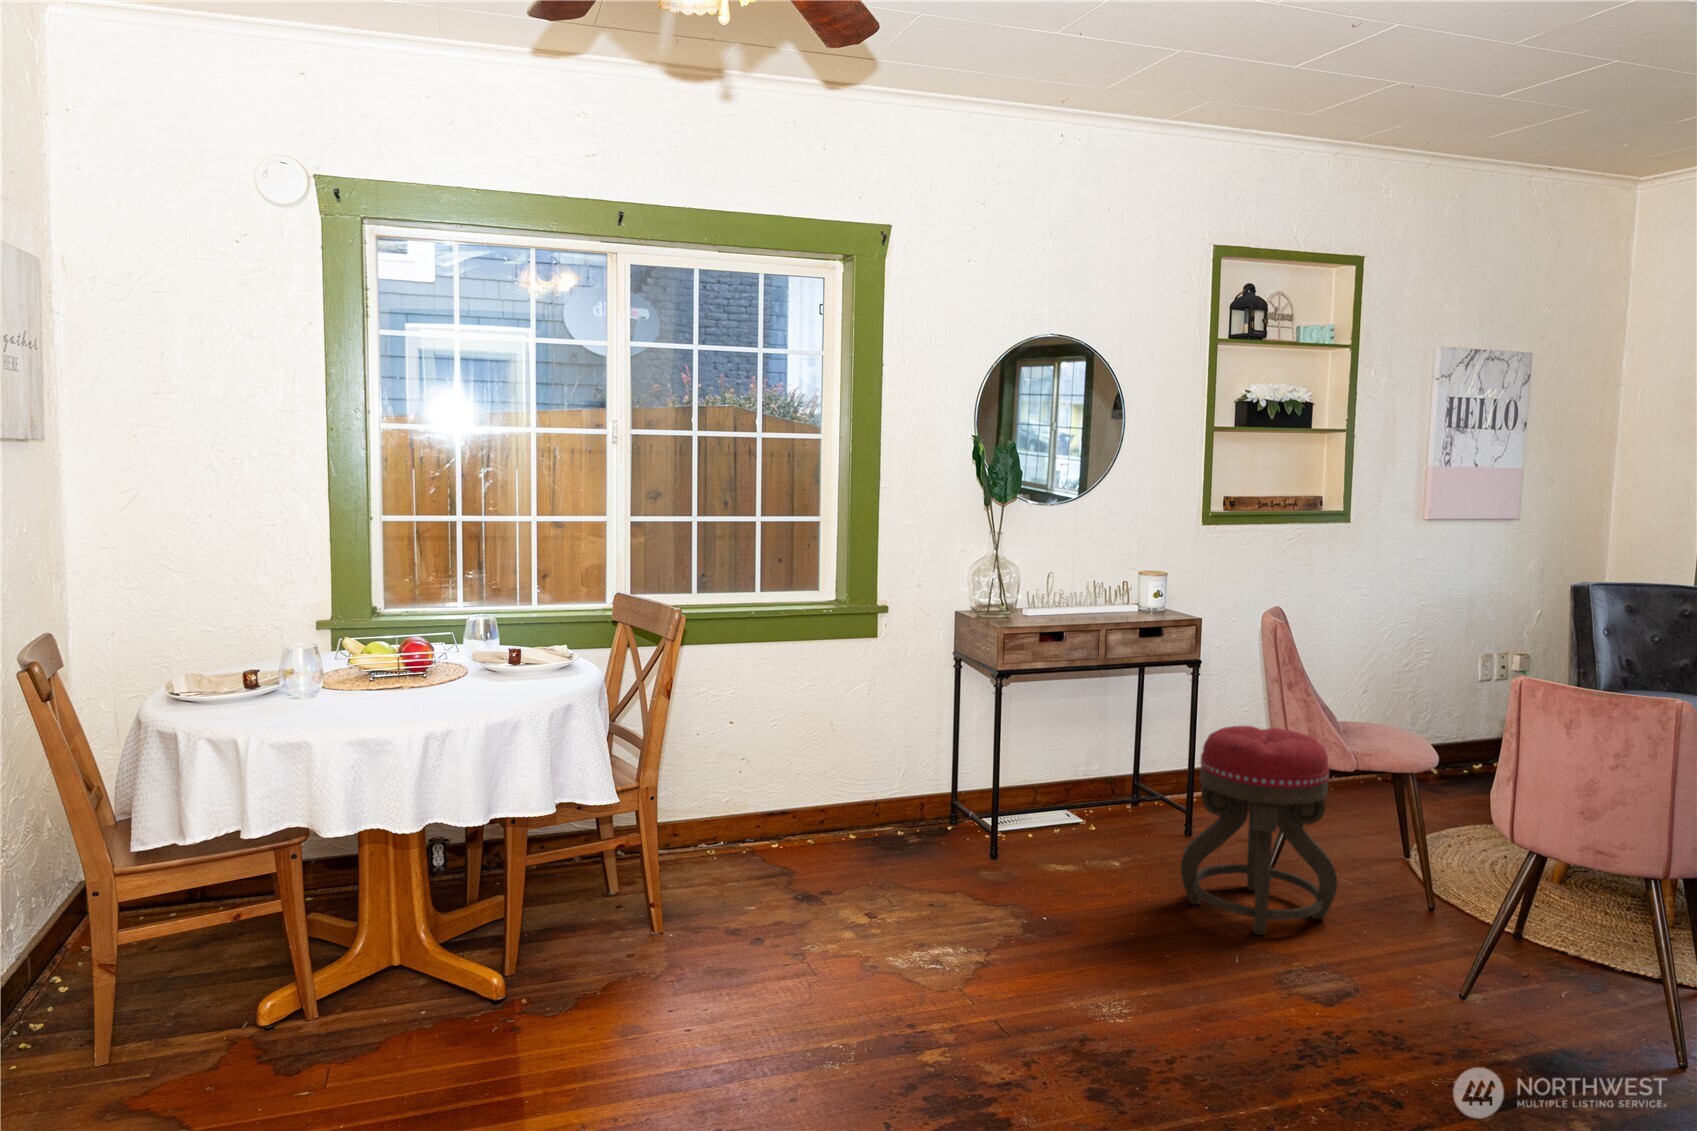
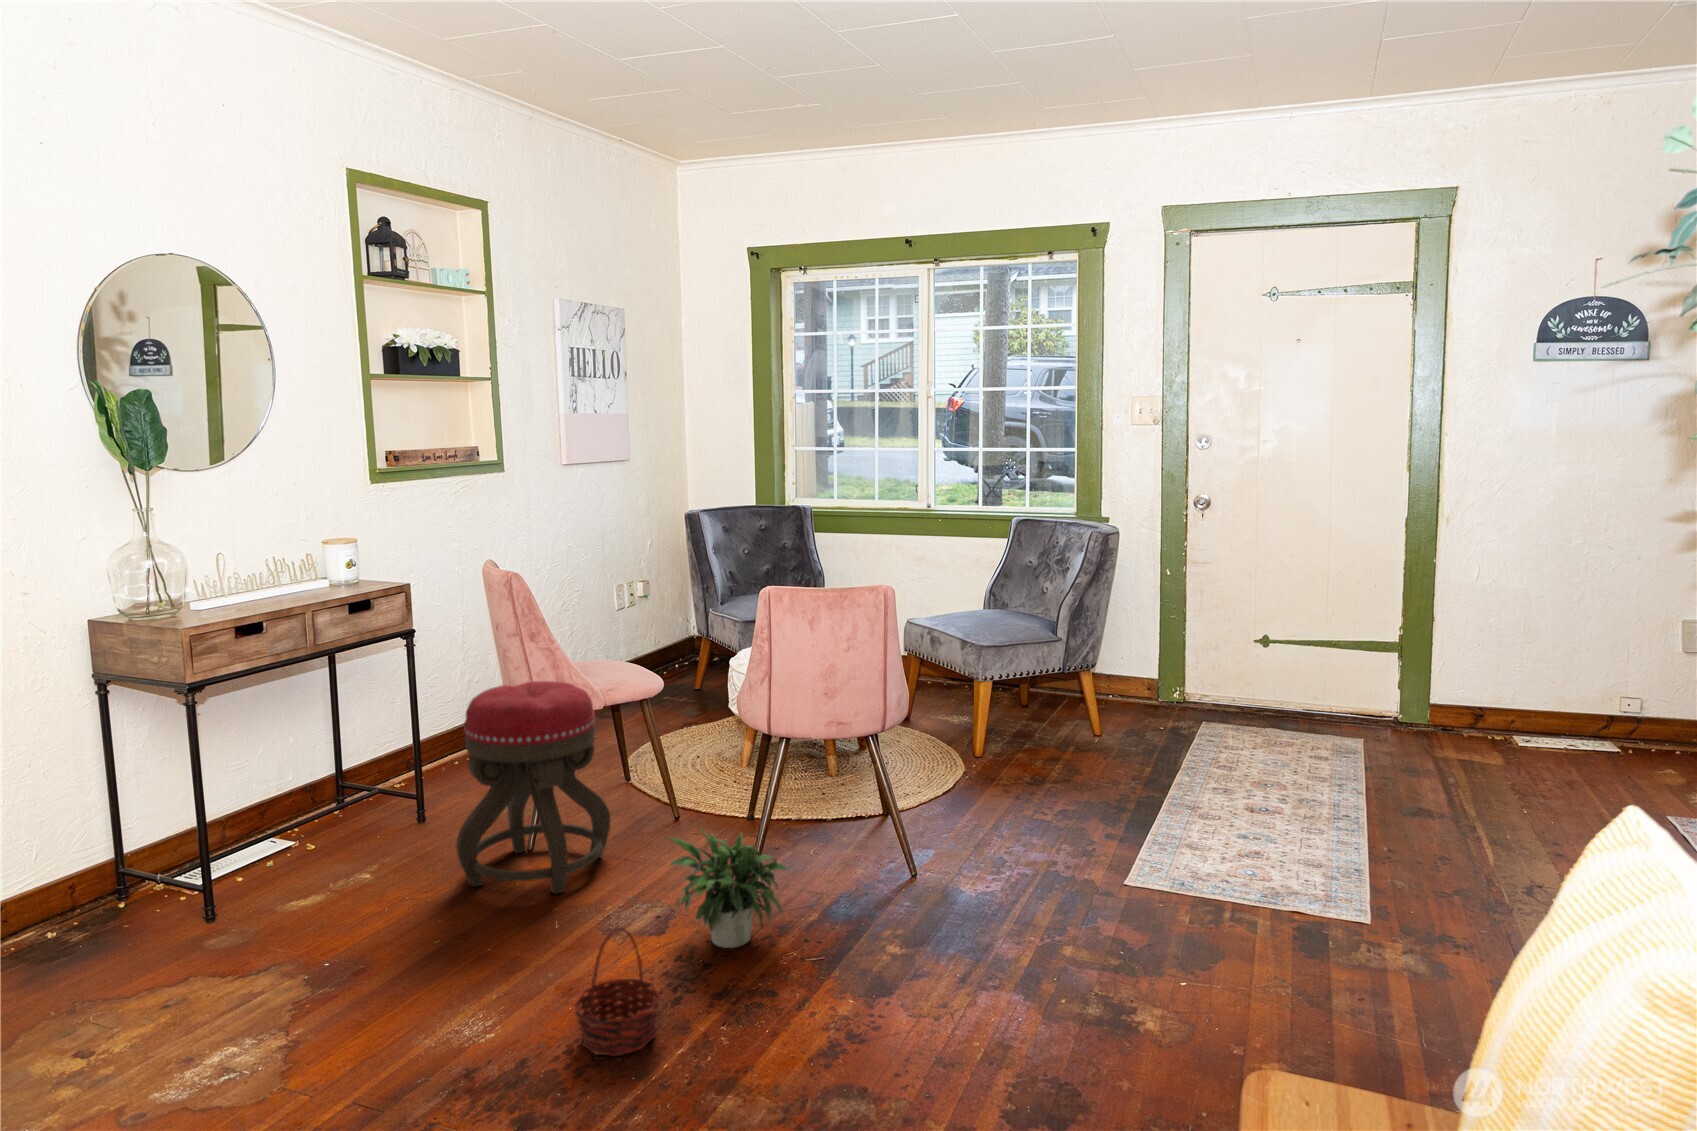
potted plant: none [1334,908,1468,1047] -> present [657,829,788,948]
basket: none [1179,962,1263,1083] -> present [574,928,661,1056]

